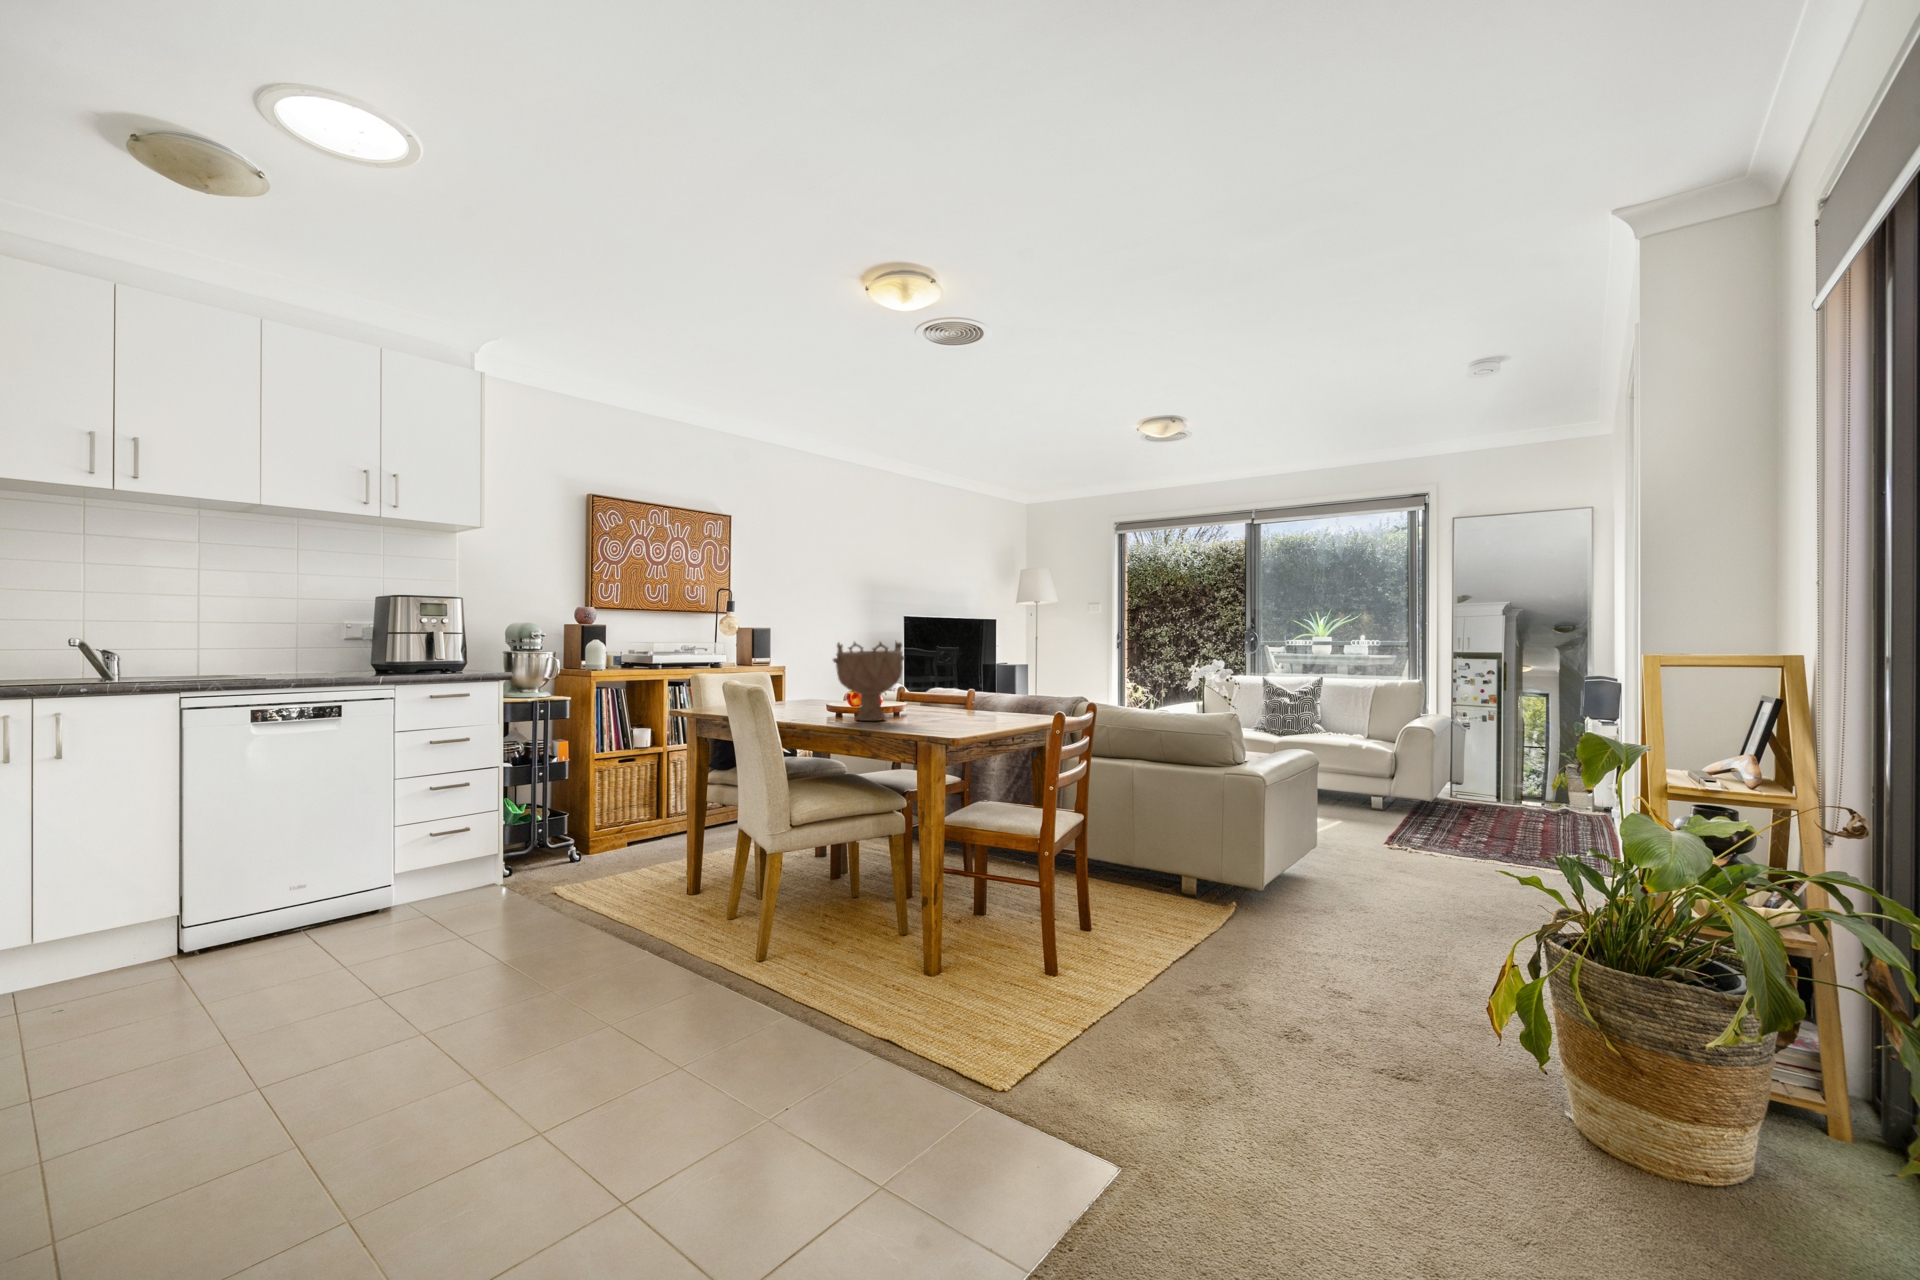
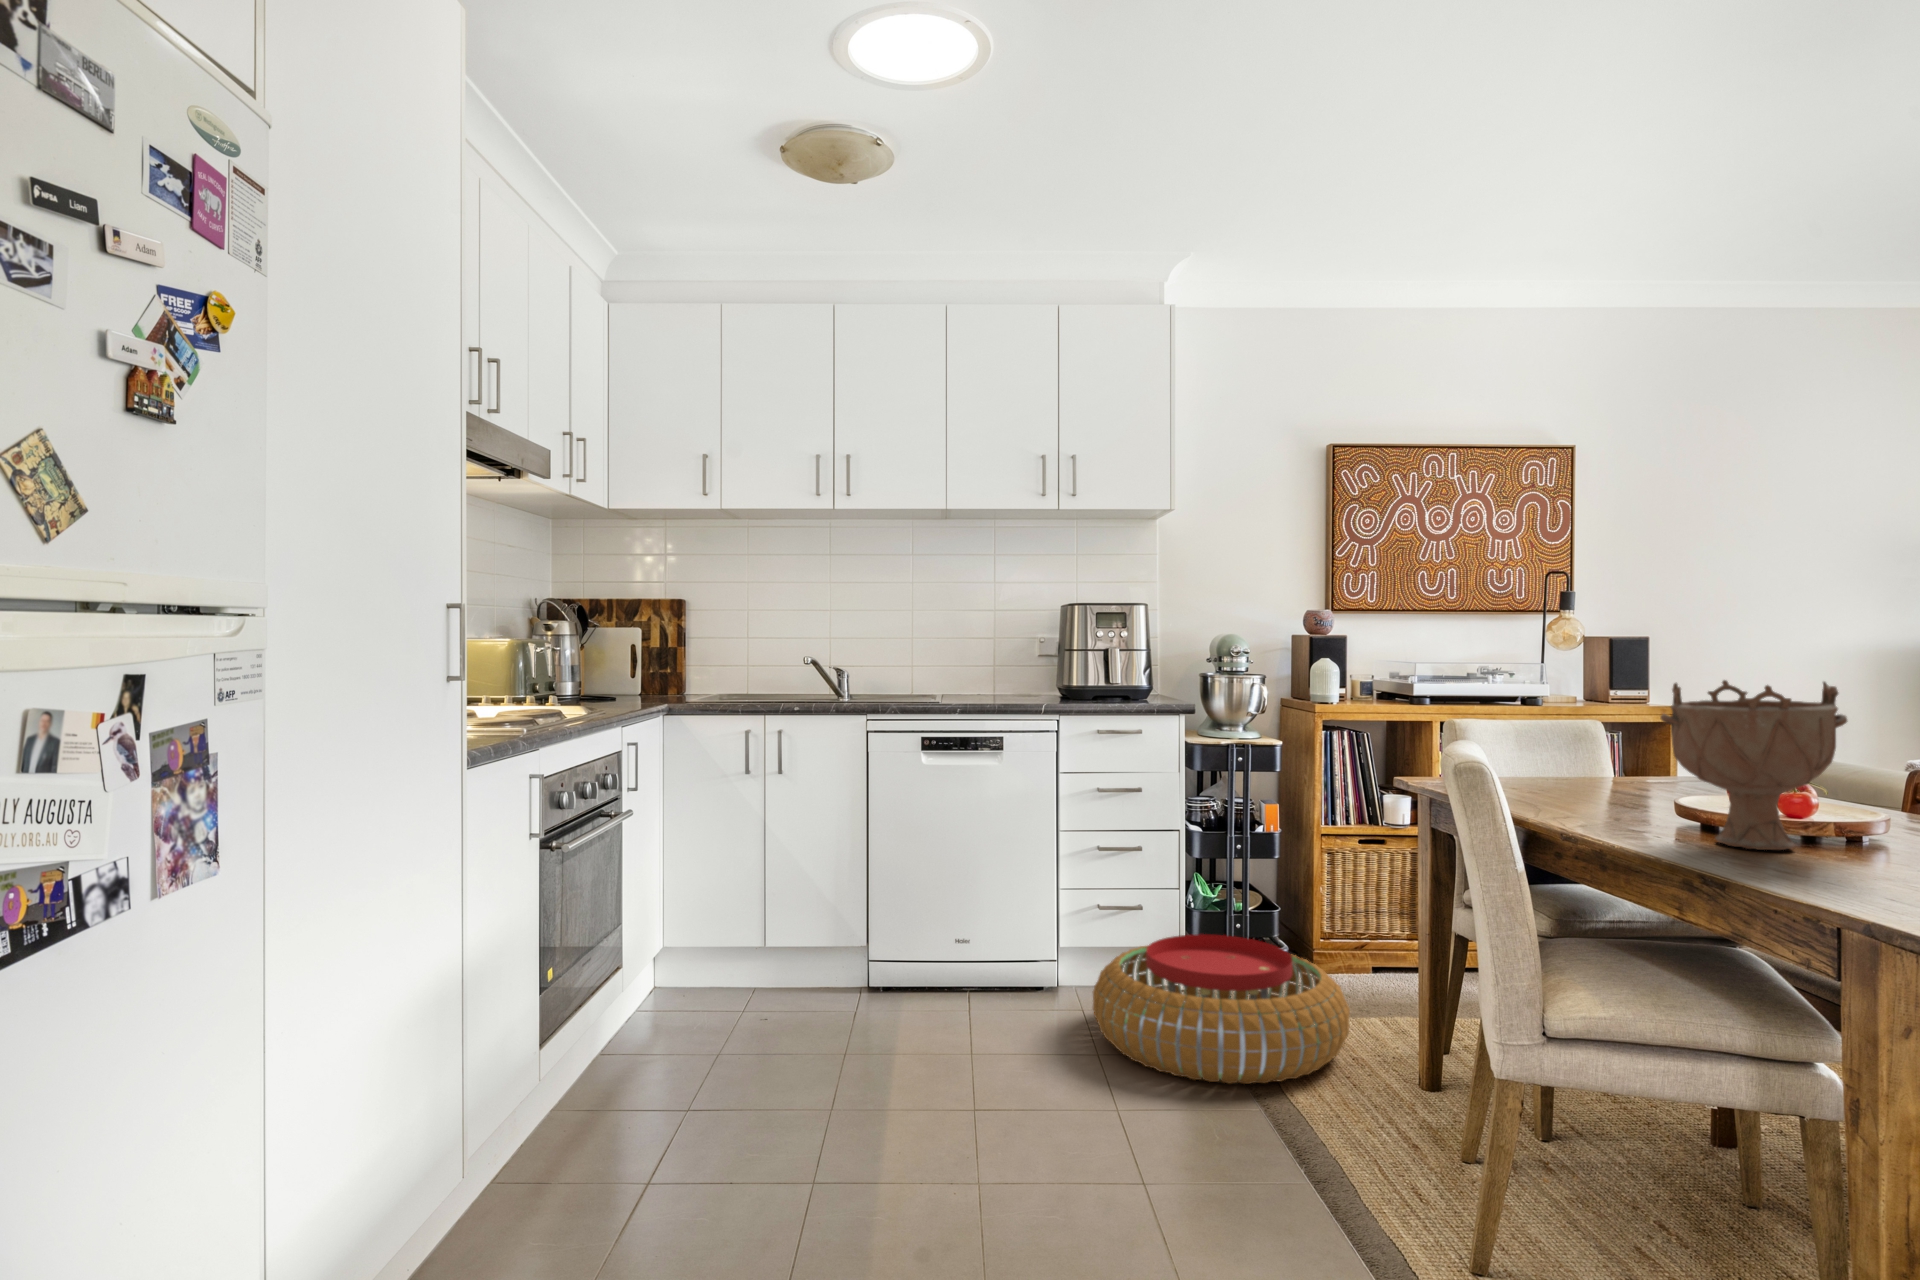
pouf: none [446,831,642,931] -> present [1093,934,1350,1084]

